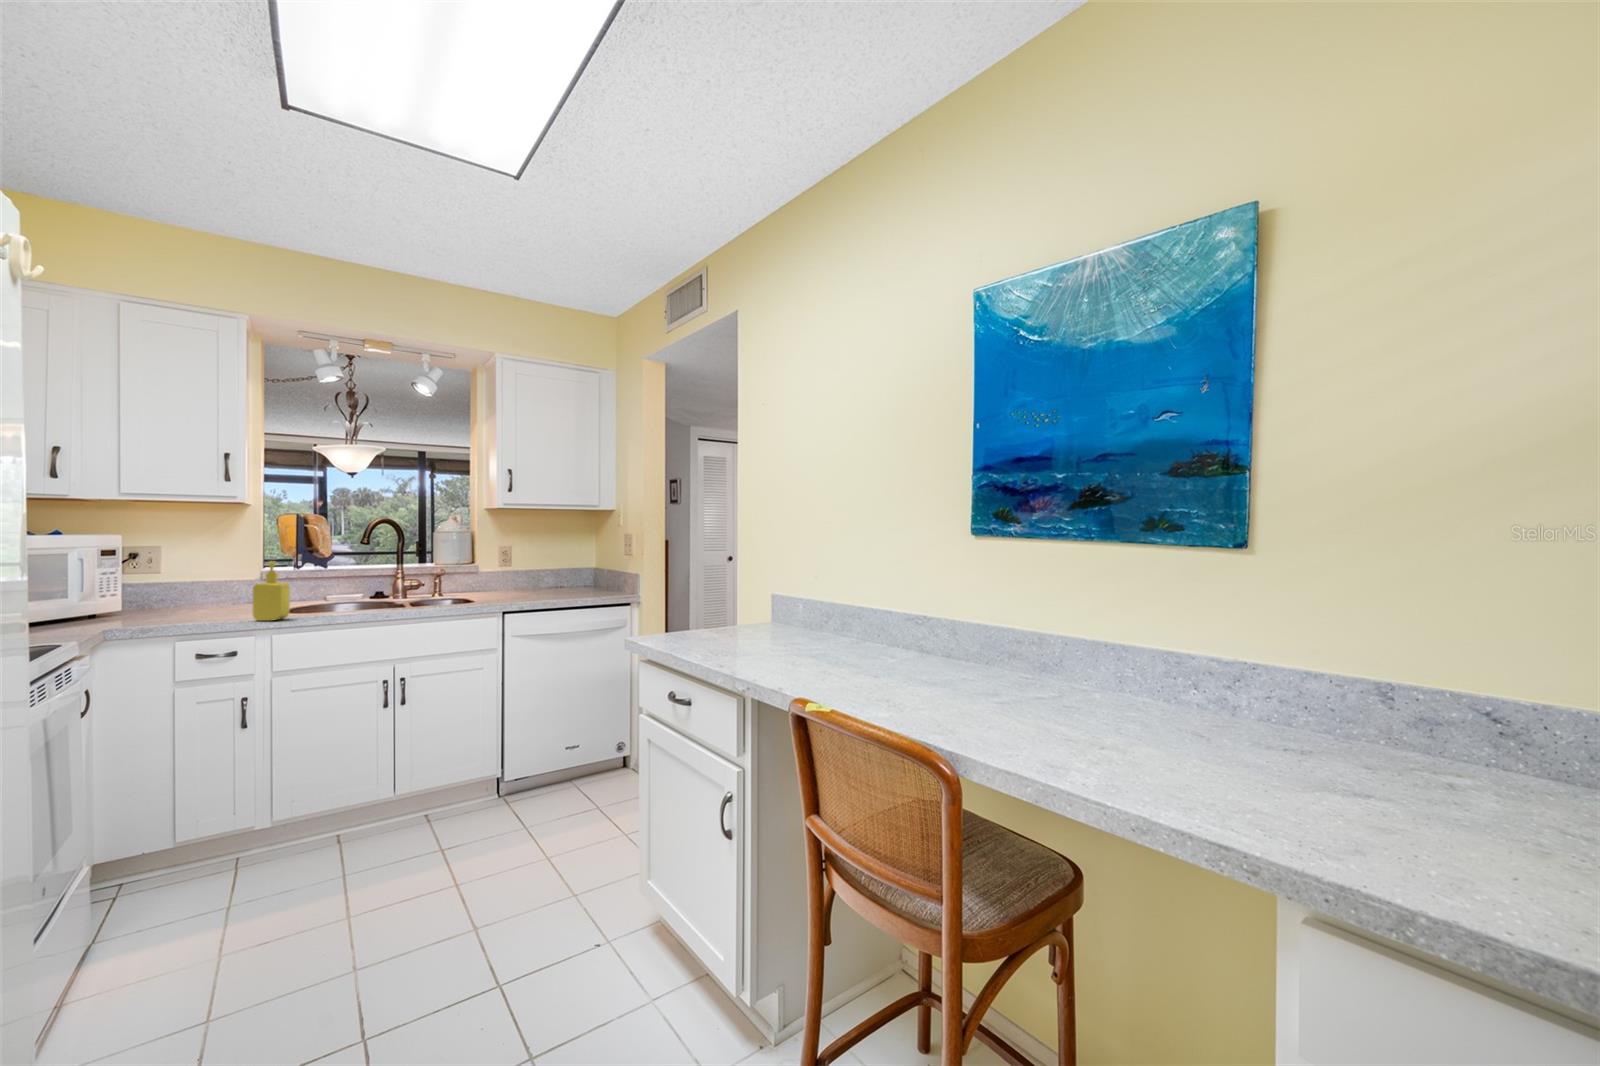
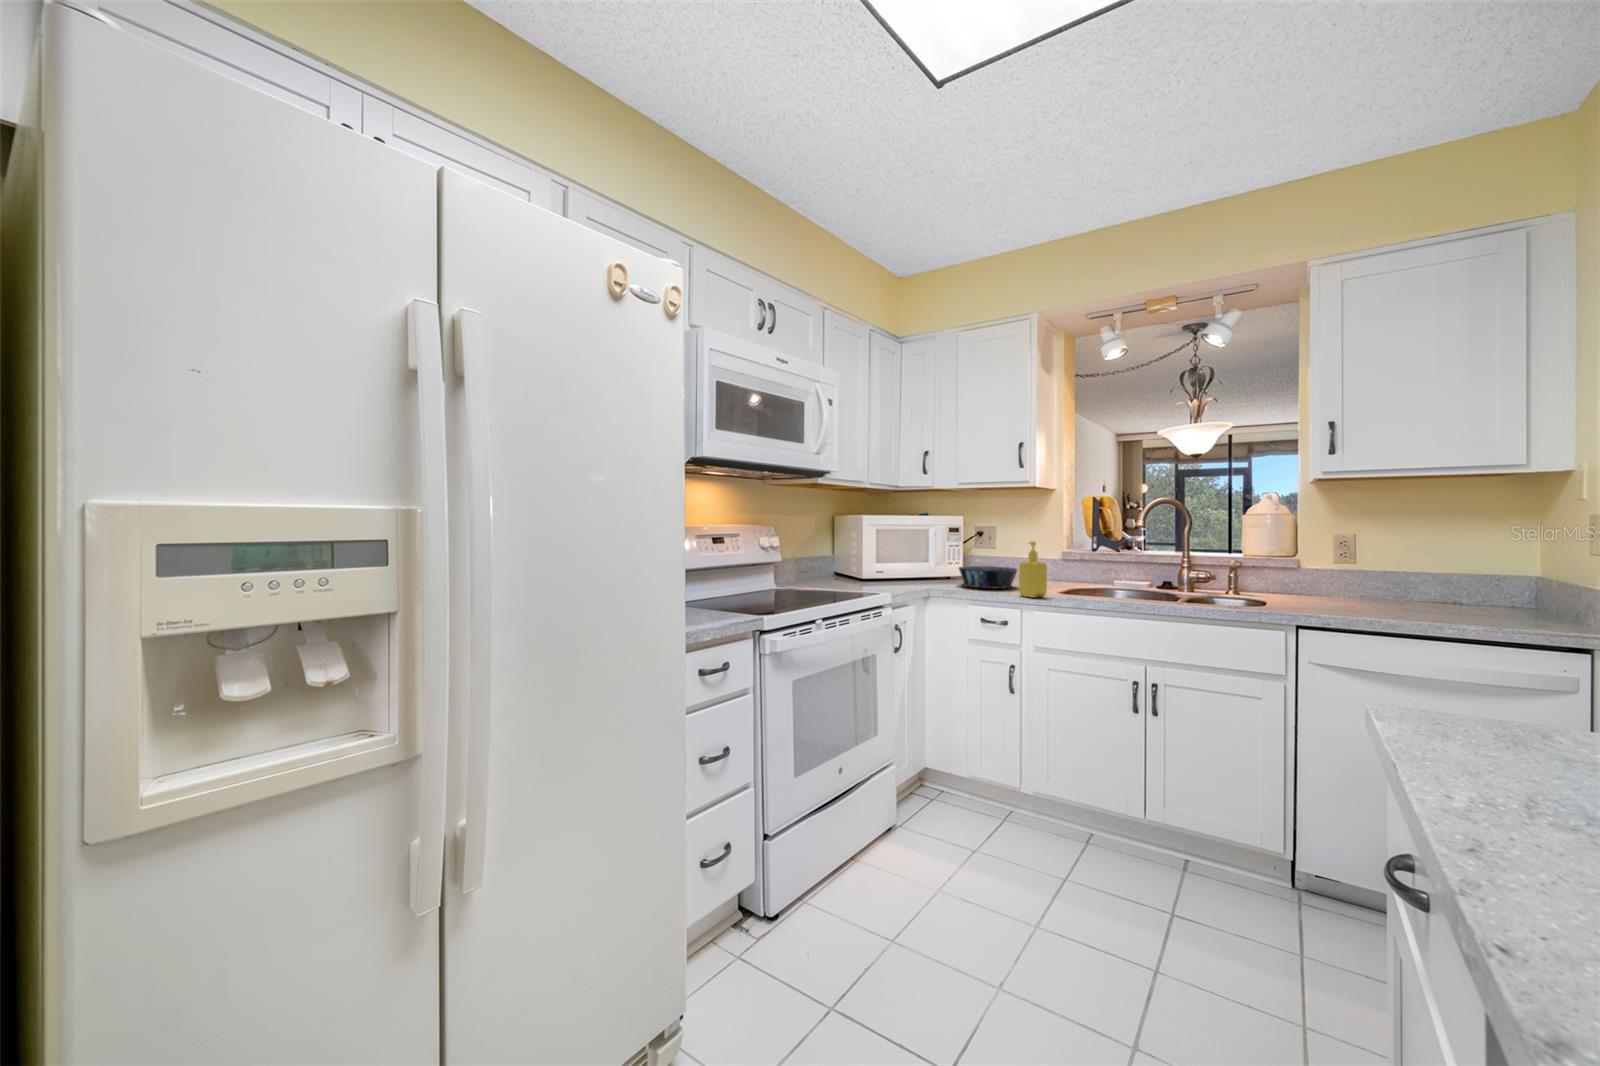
decorative bowl: none [135,592,234,620] -> present [959,566,1017,589]

